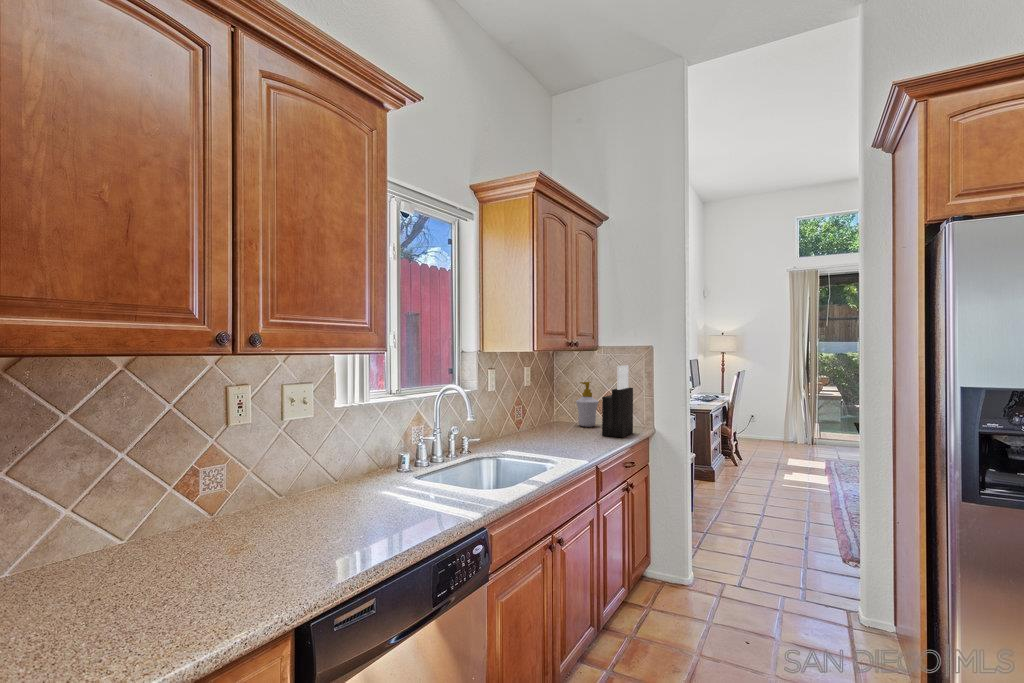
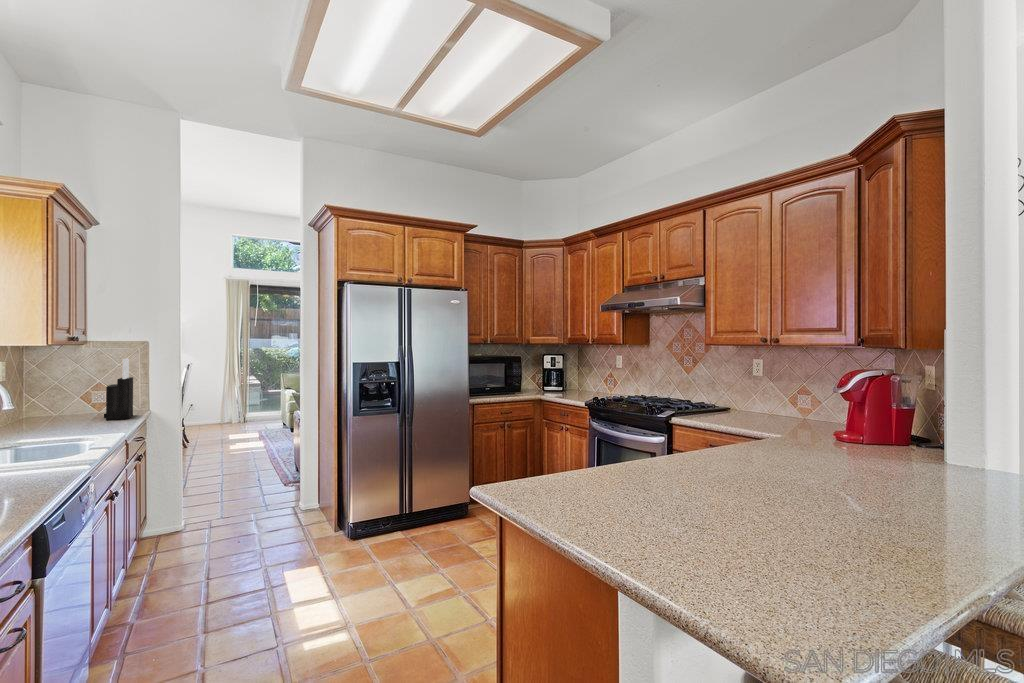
soap bottle: present [576,382,599,427] -> none [62,375,89,417]

